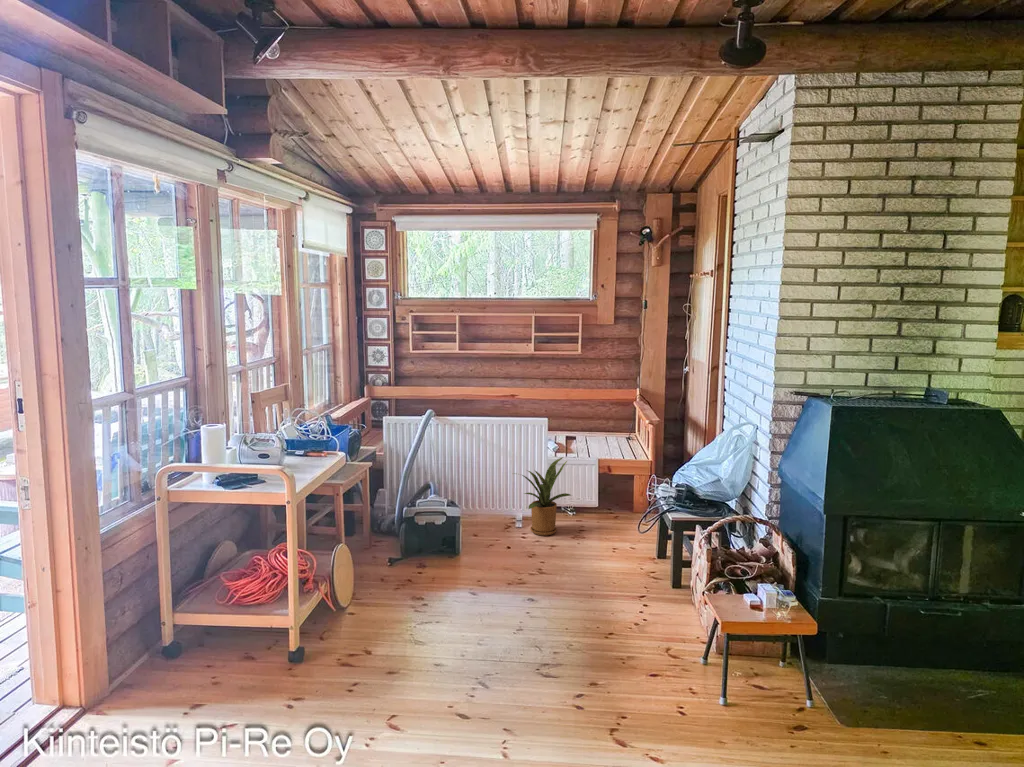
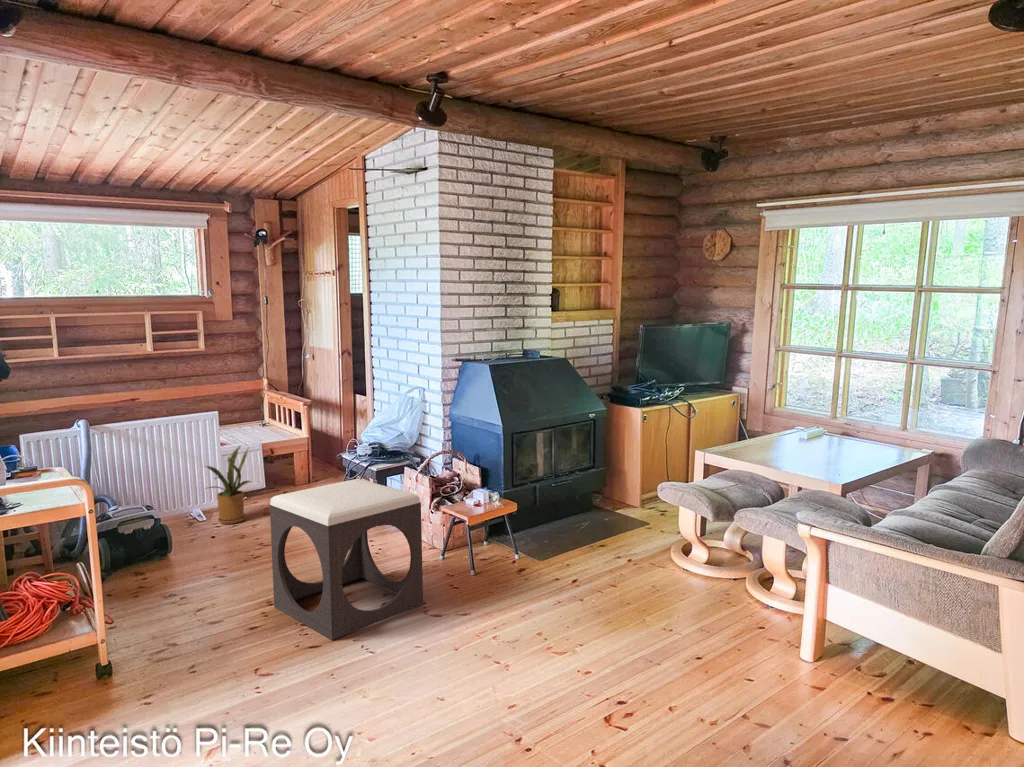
footstool: none [450,540,601,746] -> present [270,479,423,640]

